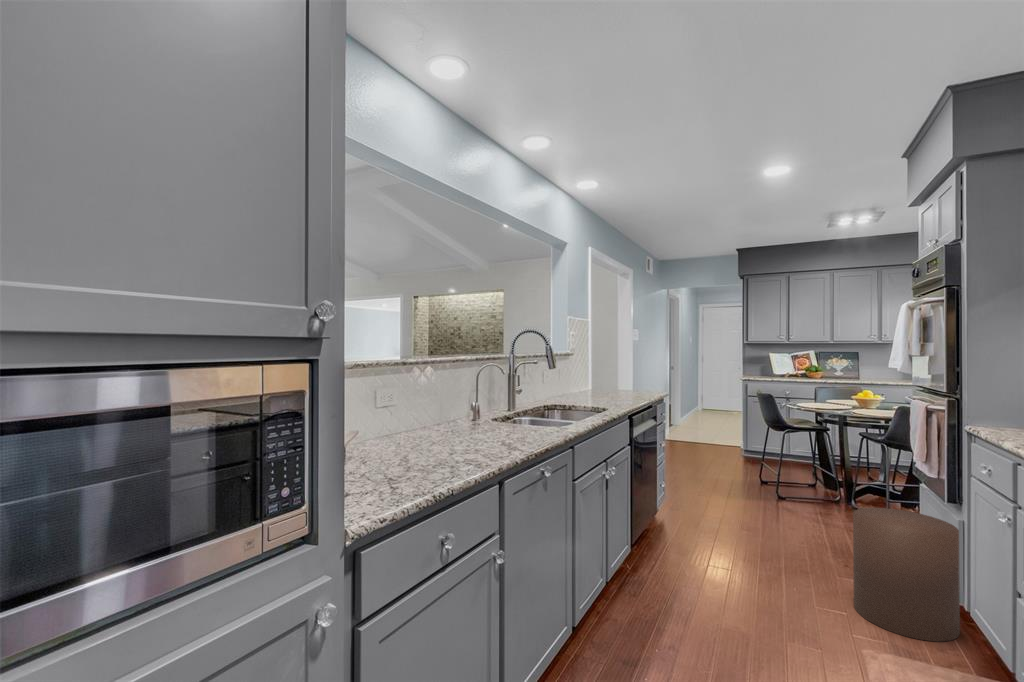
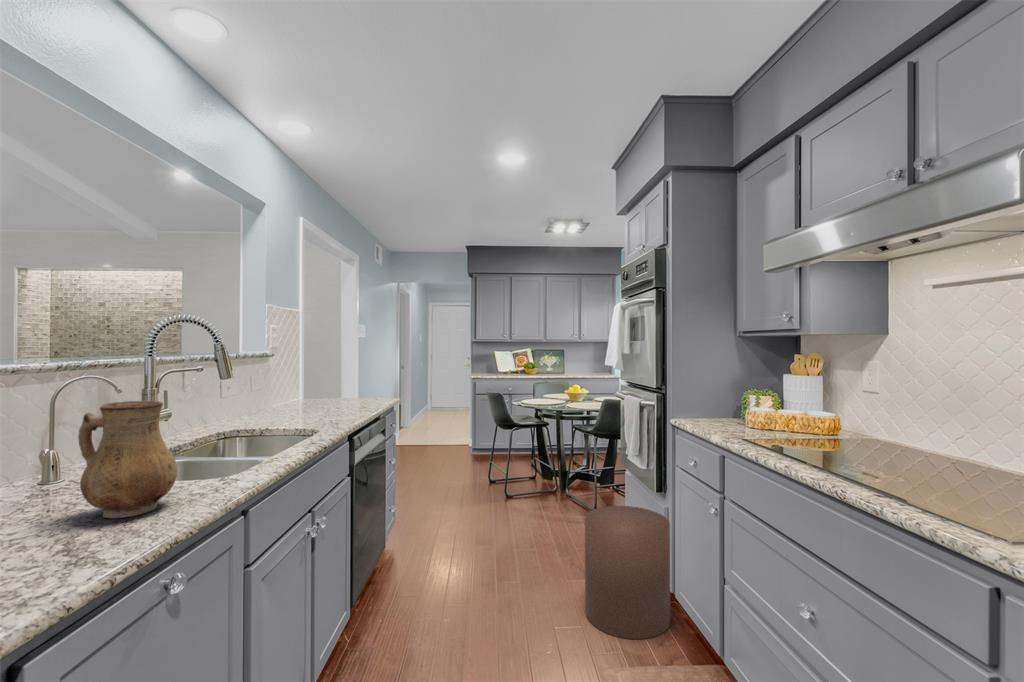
ceramic pitcher: none [492,374,538,438] -> present [78,401,177,518]

